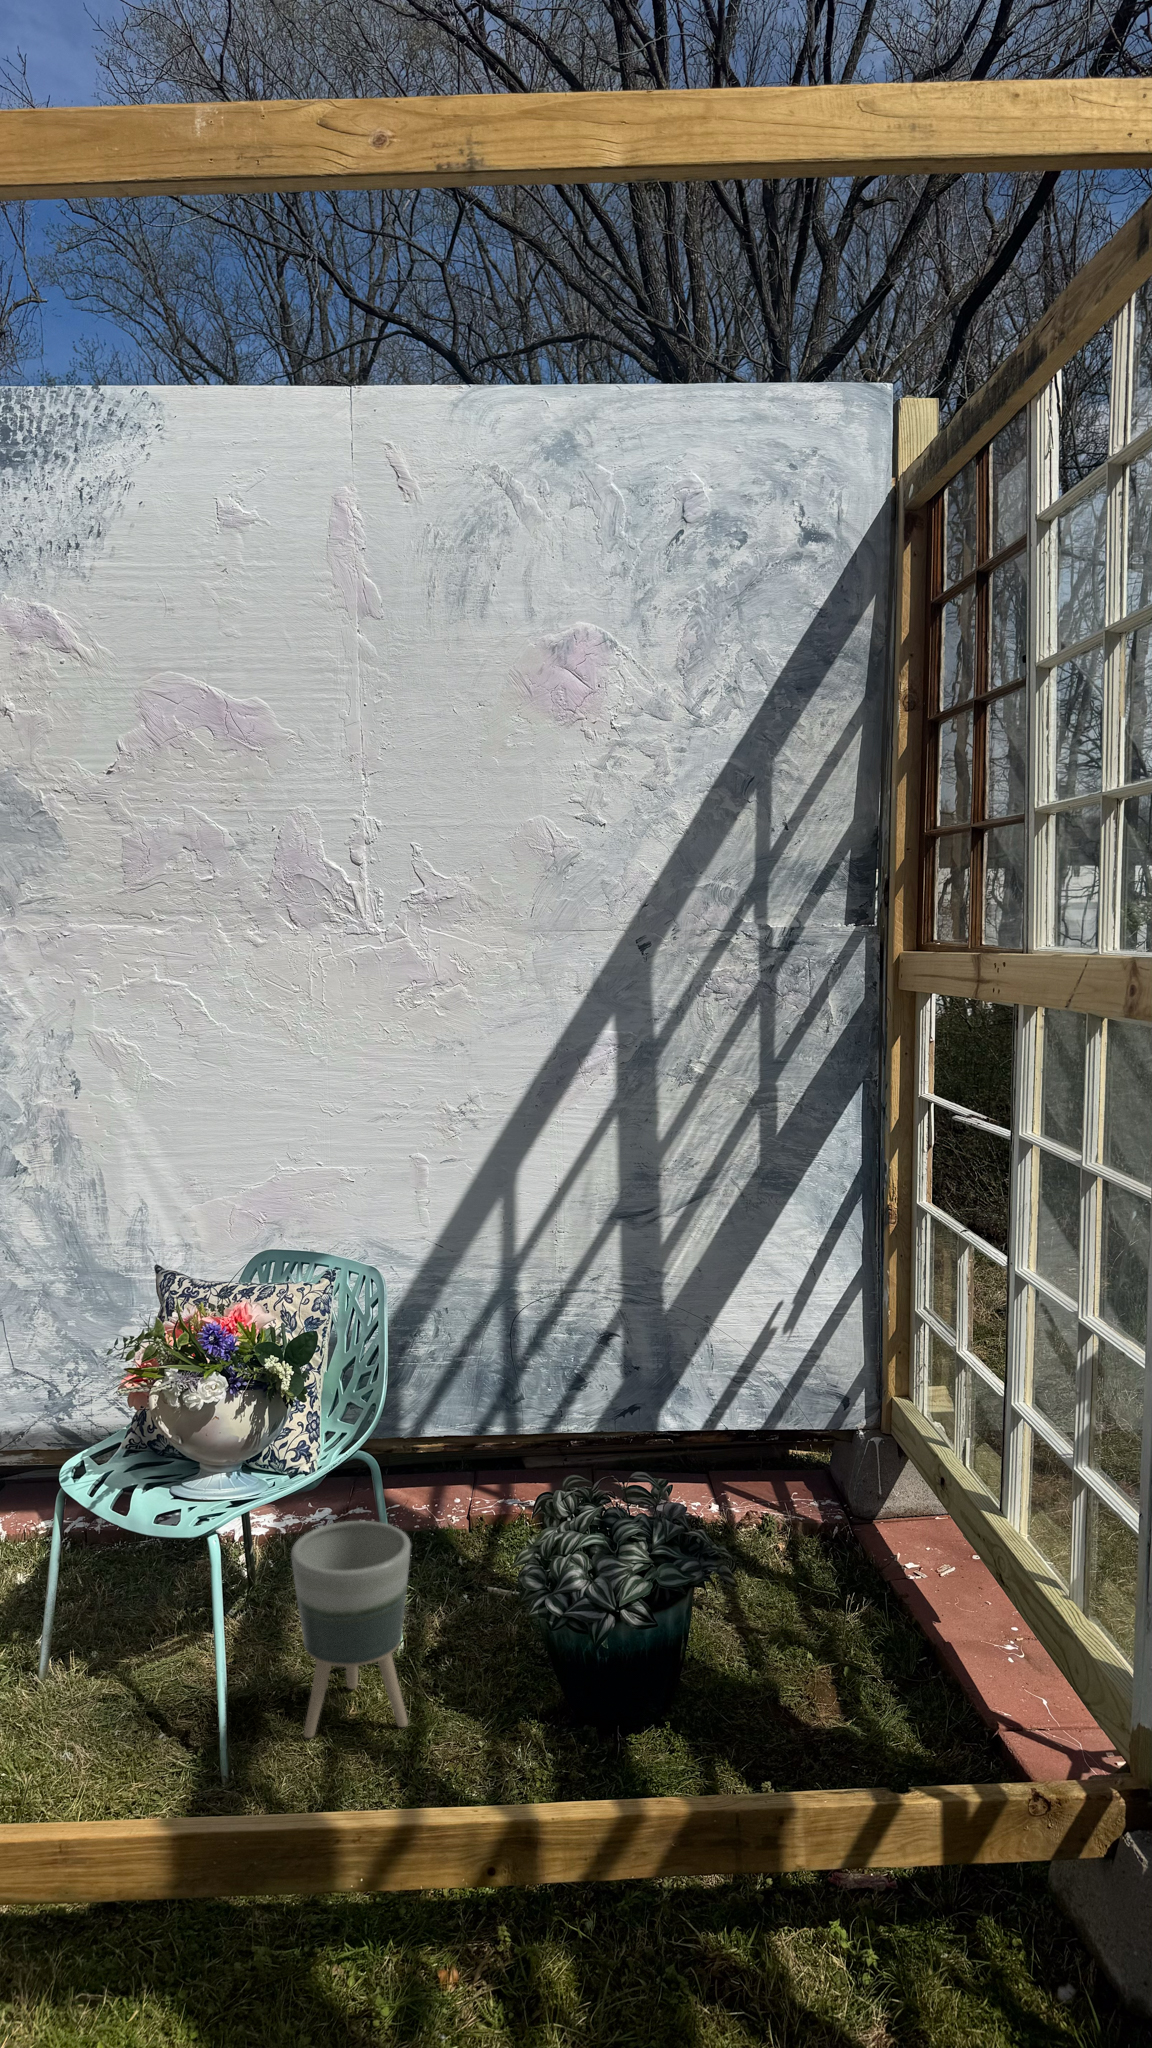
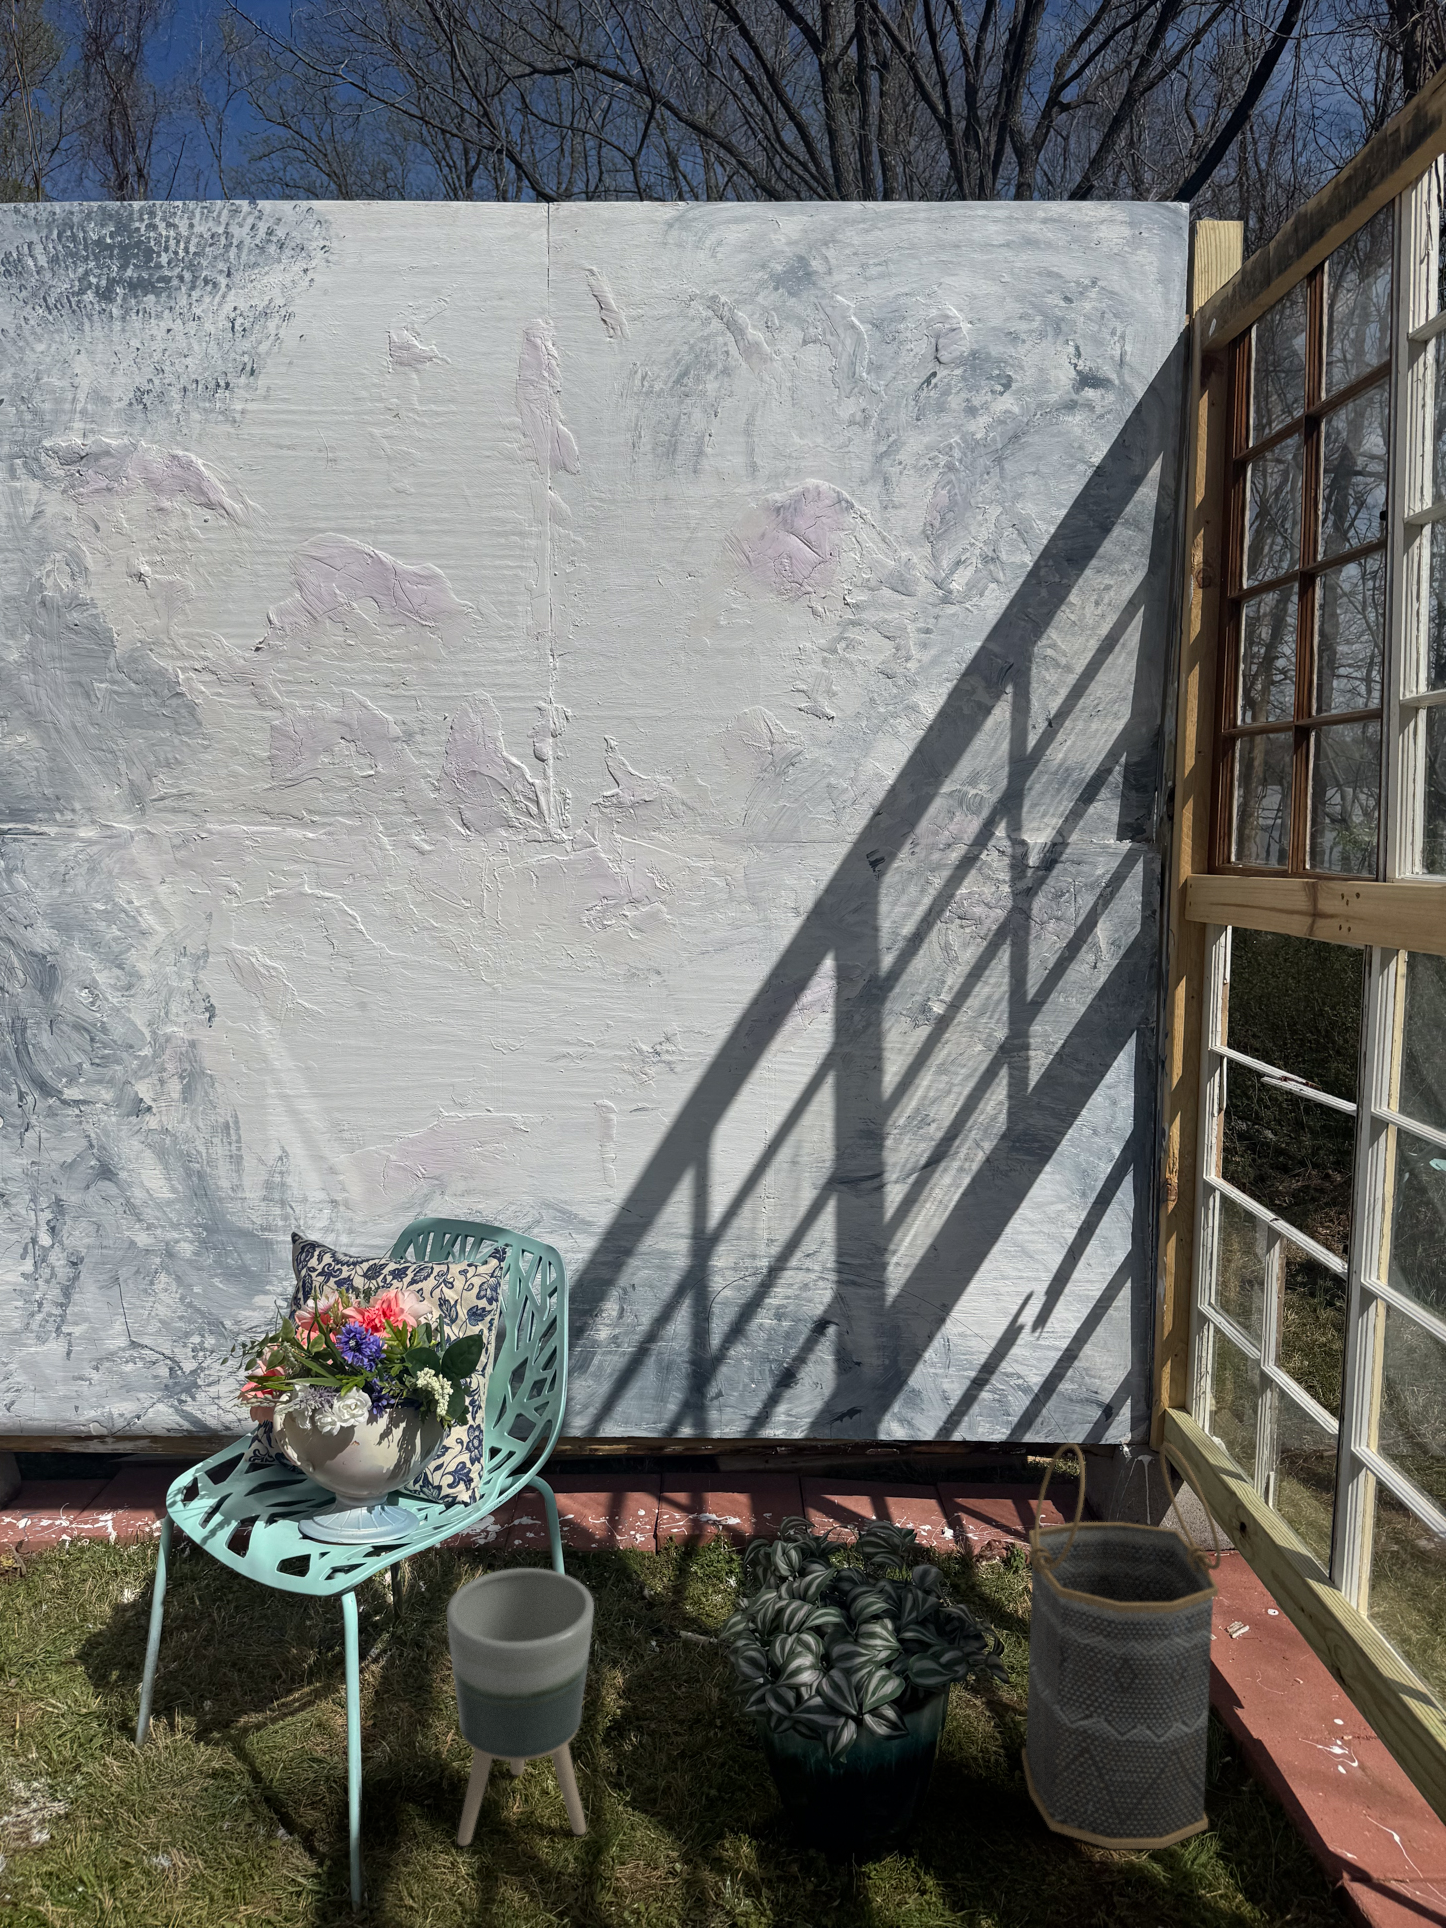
basket: none [761,1402,908,1720] -> present [1022,1443,1221,1849]

